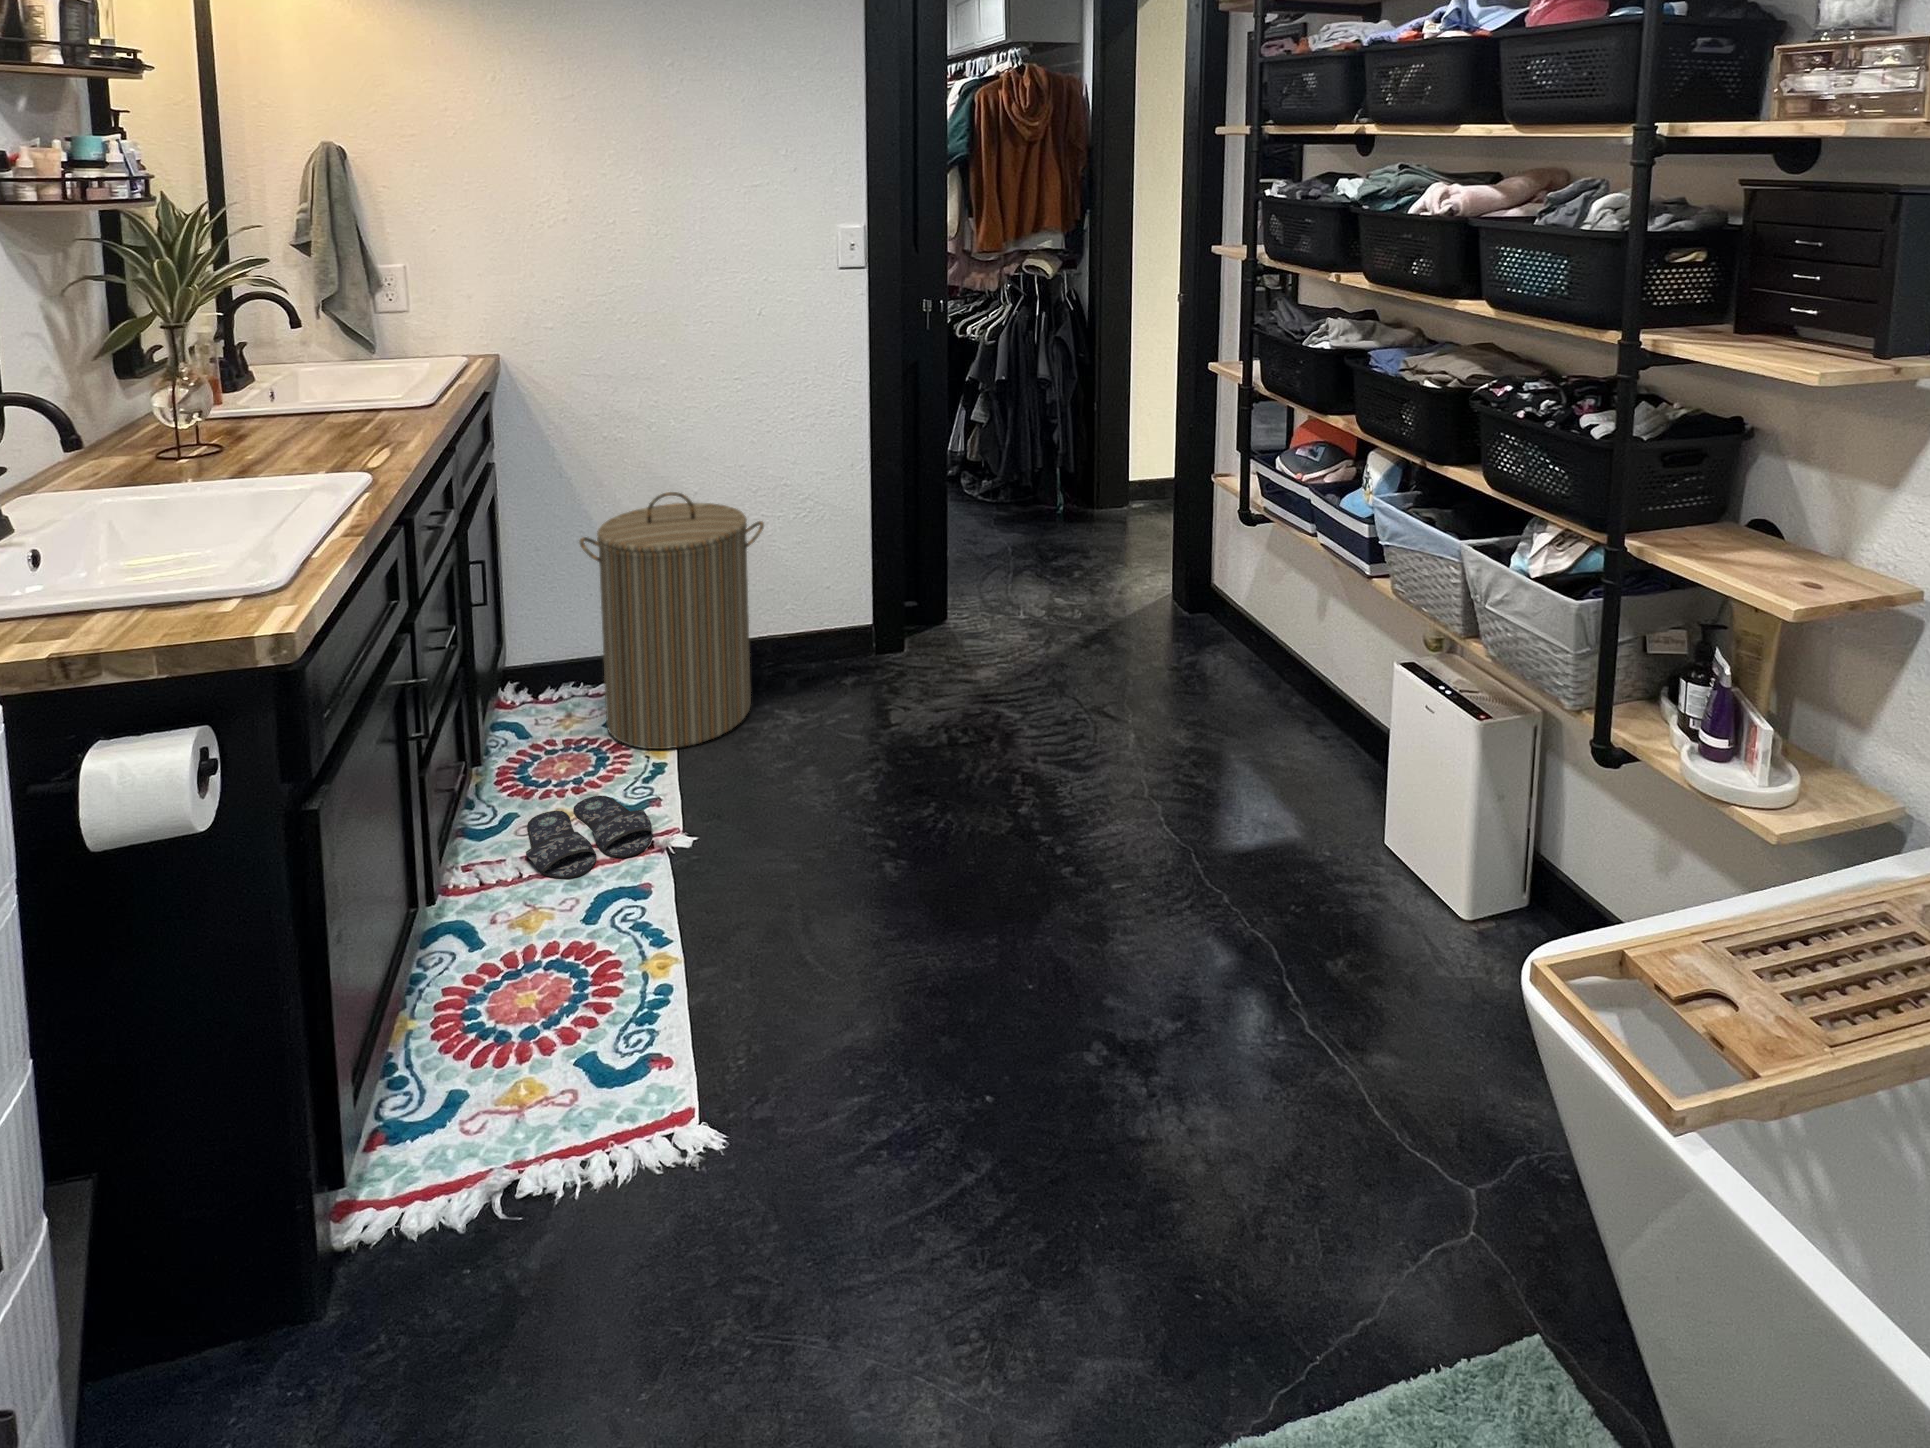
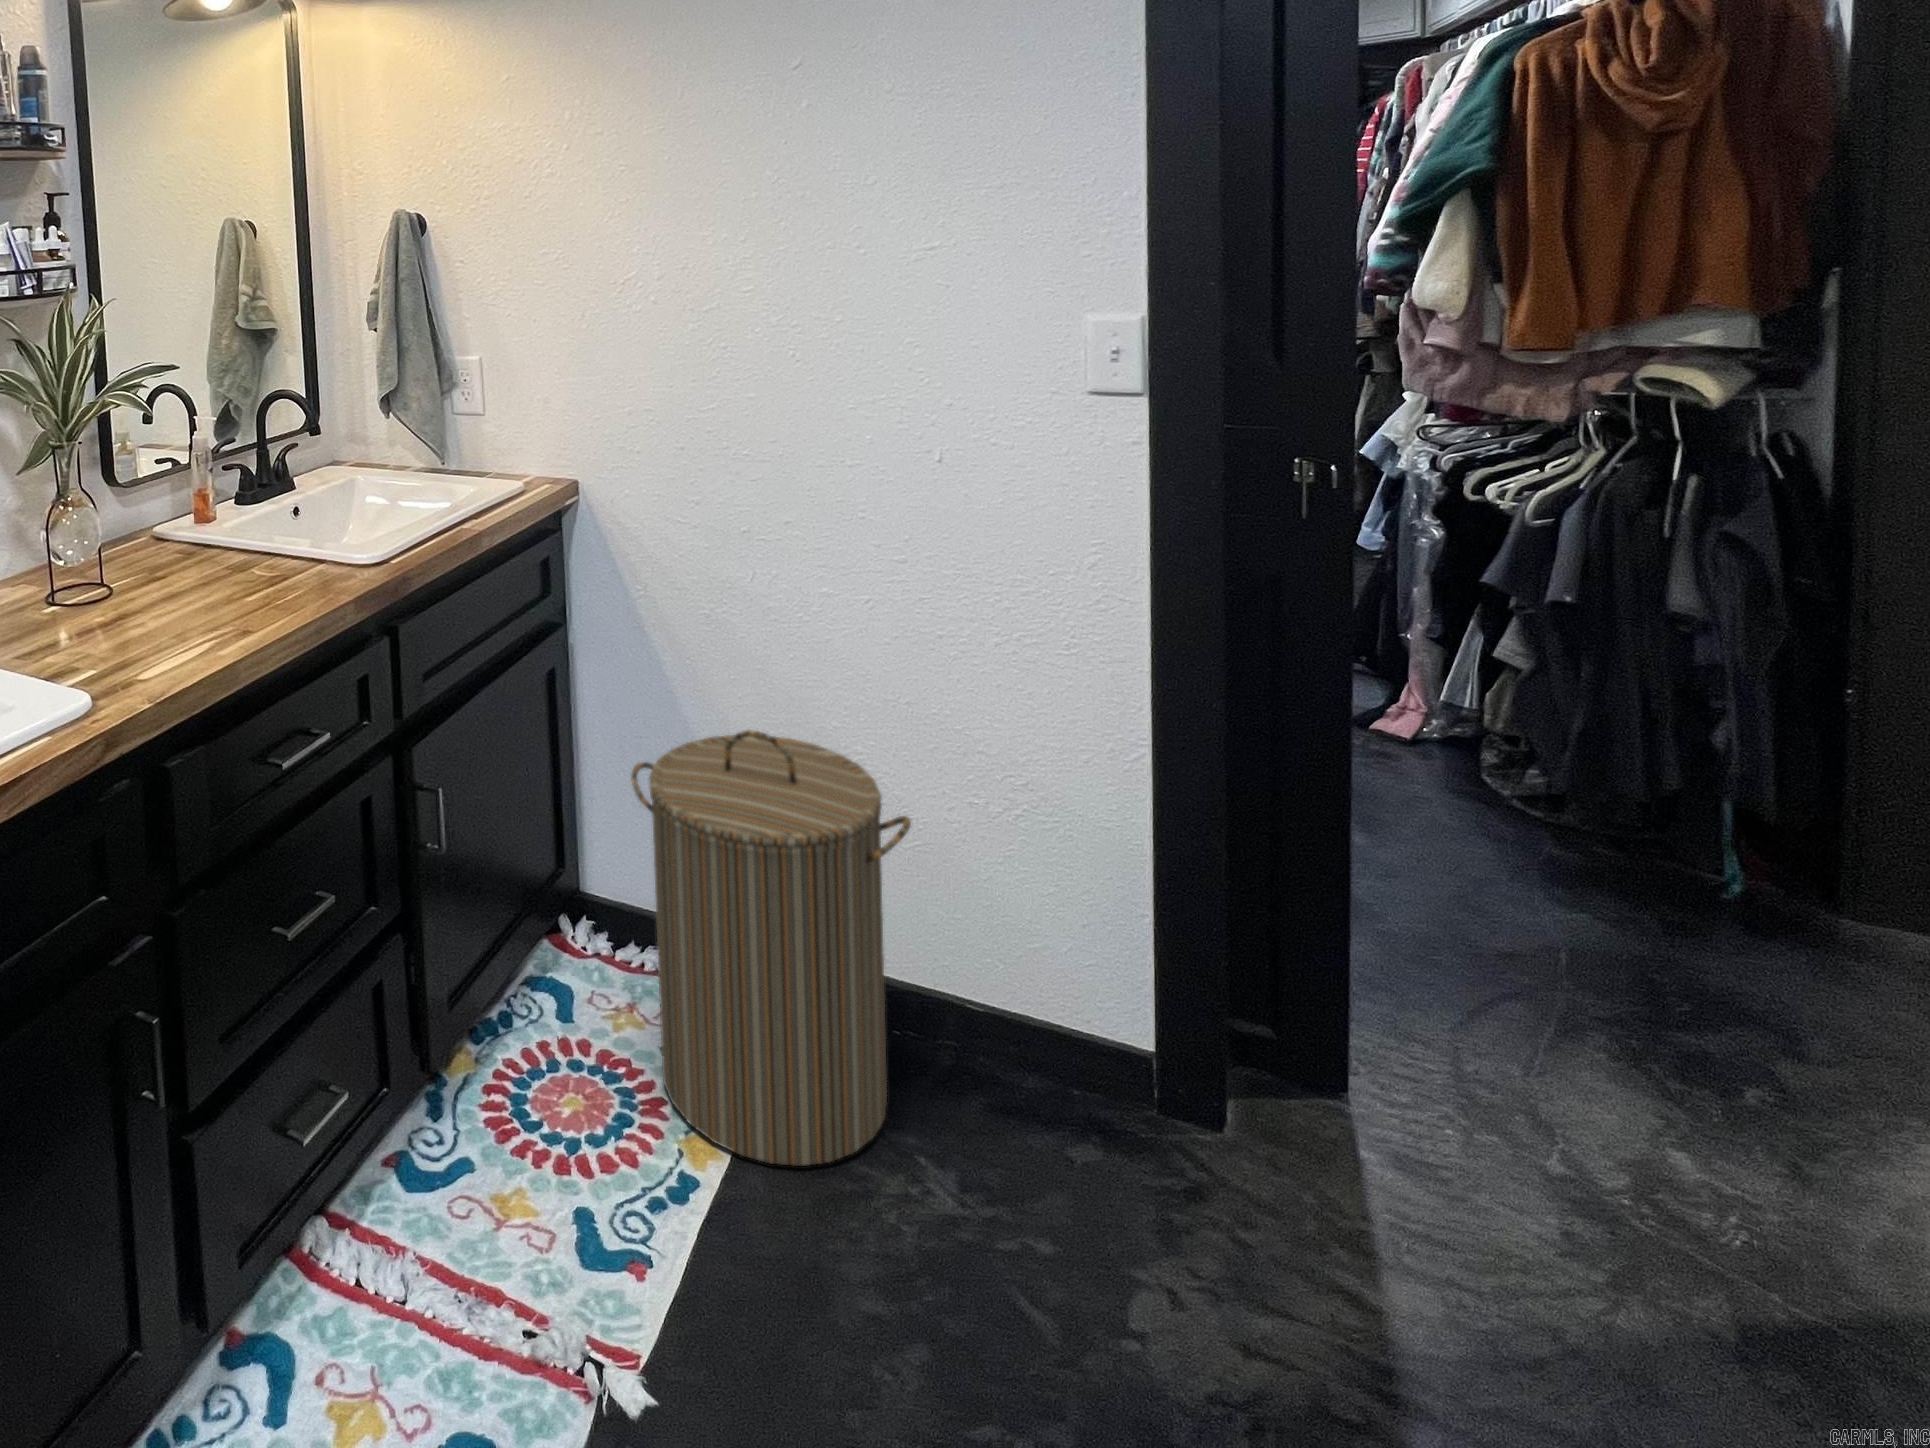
slippers: present [526,796,653,879] -> none [440,1179,622,1363]

